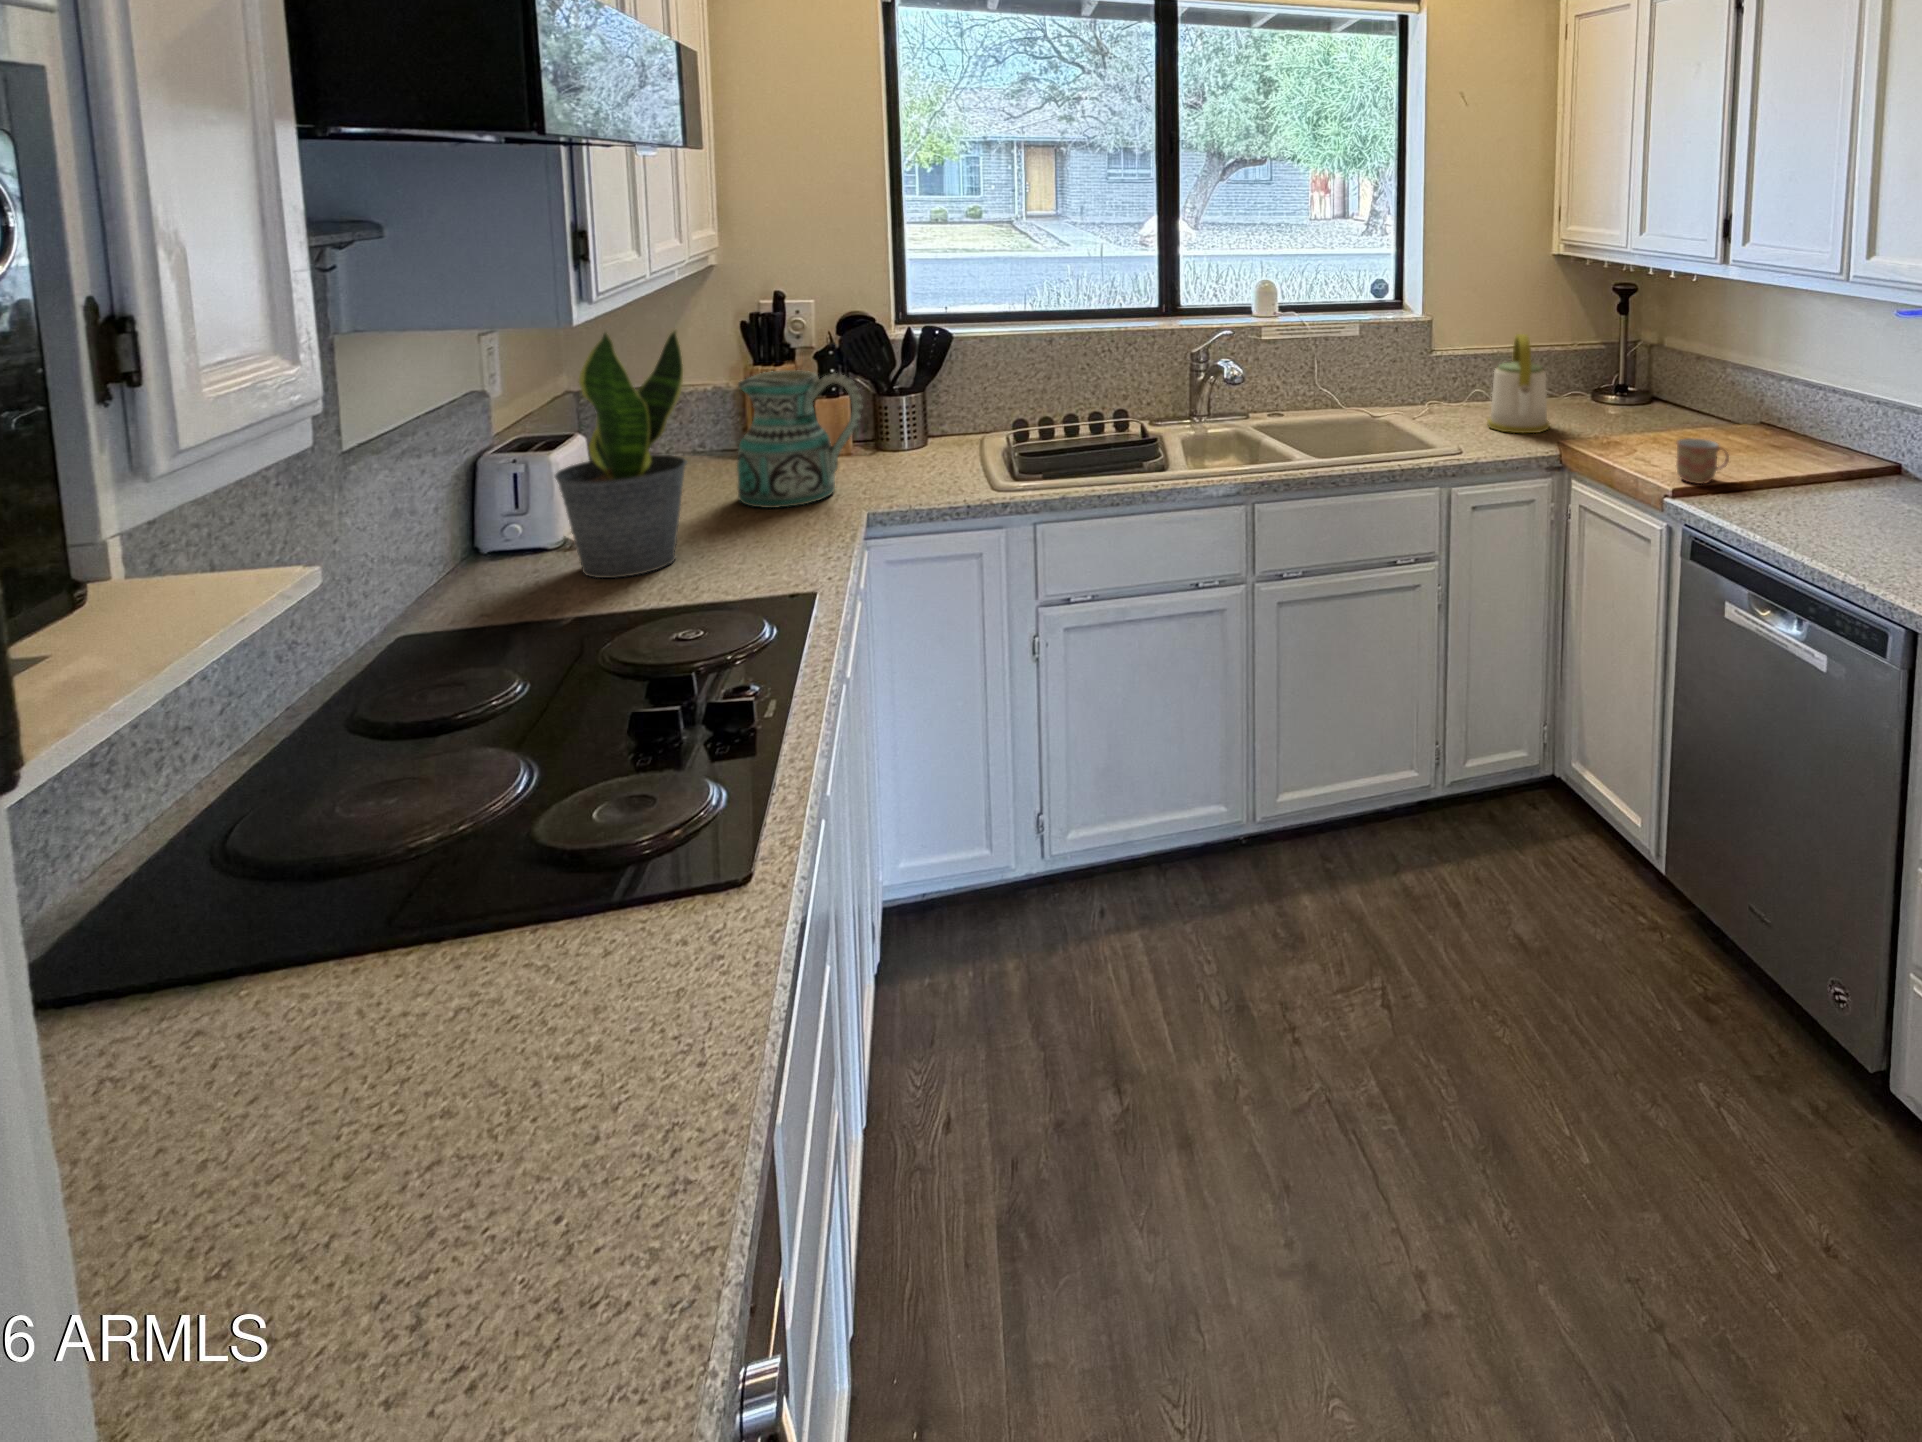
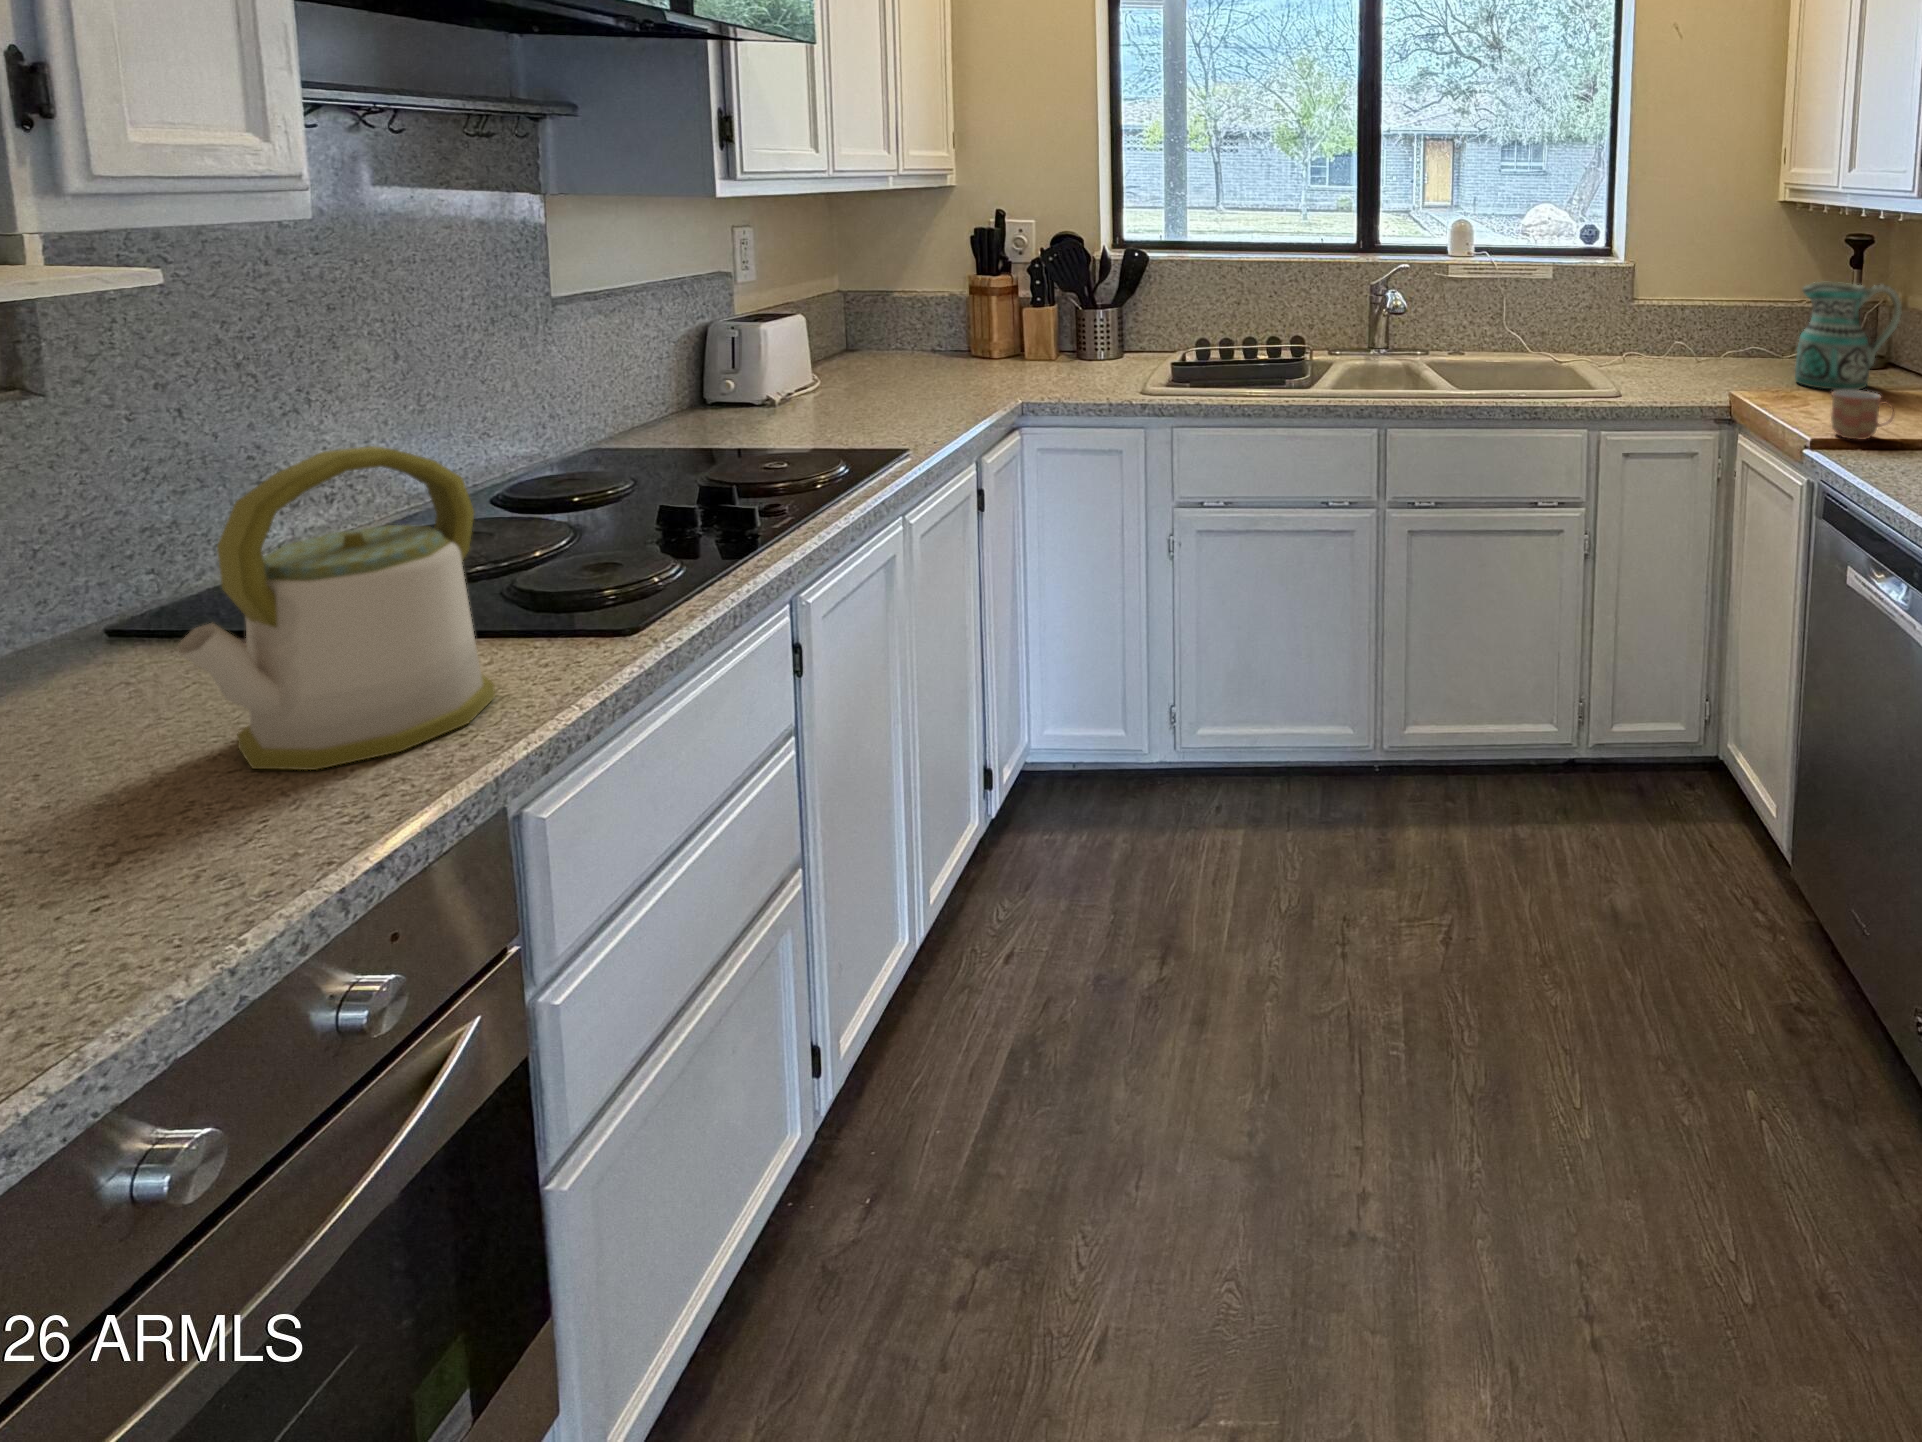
potted plant: present [555,330,687,578] -> none [754,215,859,424]
kettle: present [1487,334,1550,433] -> present [178,446,495,770]
ceramic pitcher: present [737,370,862,508] -> present [1795,282,1902,390]

